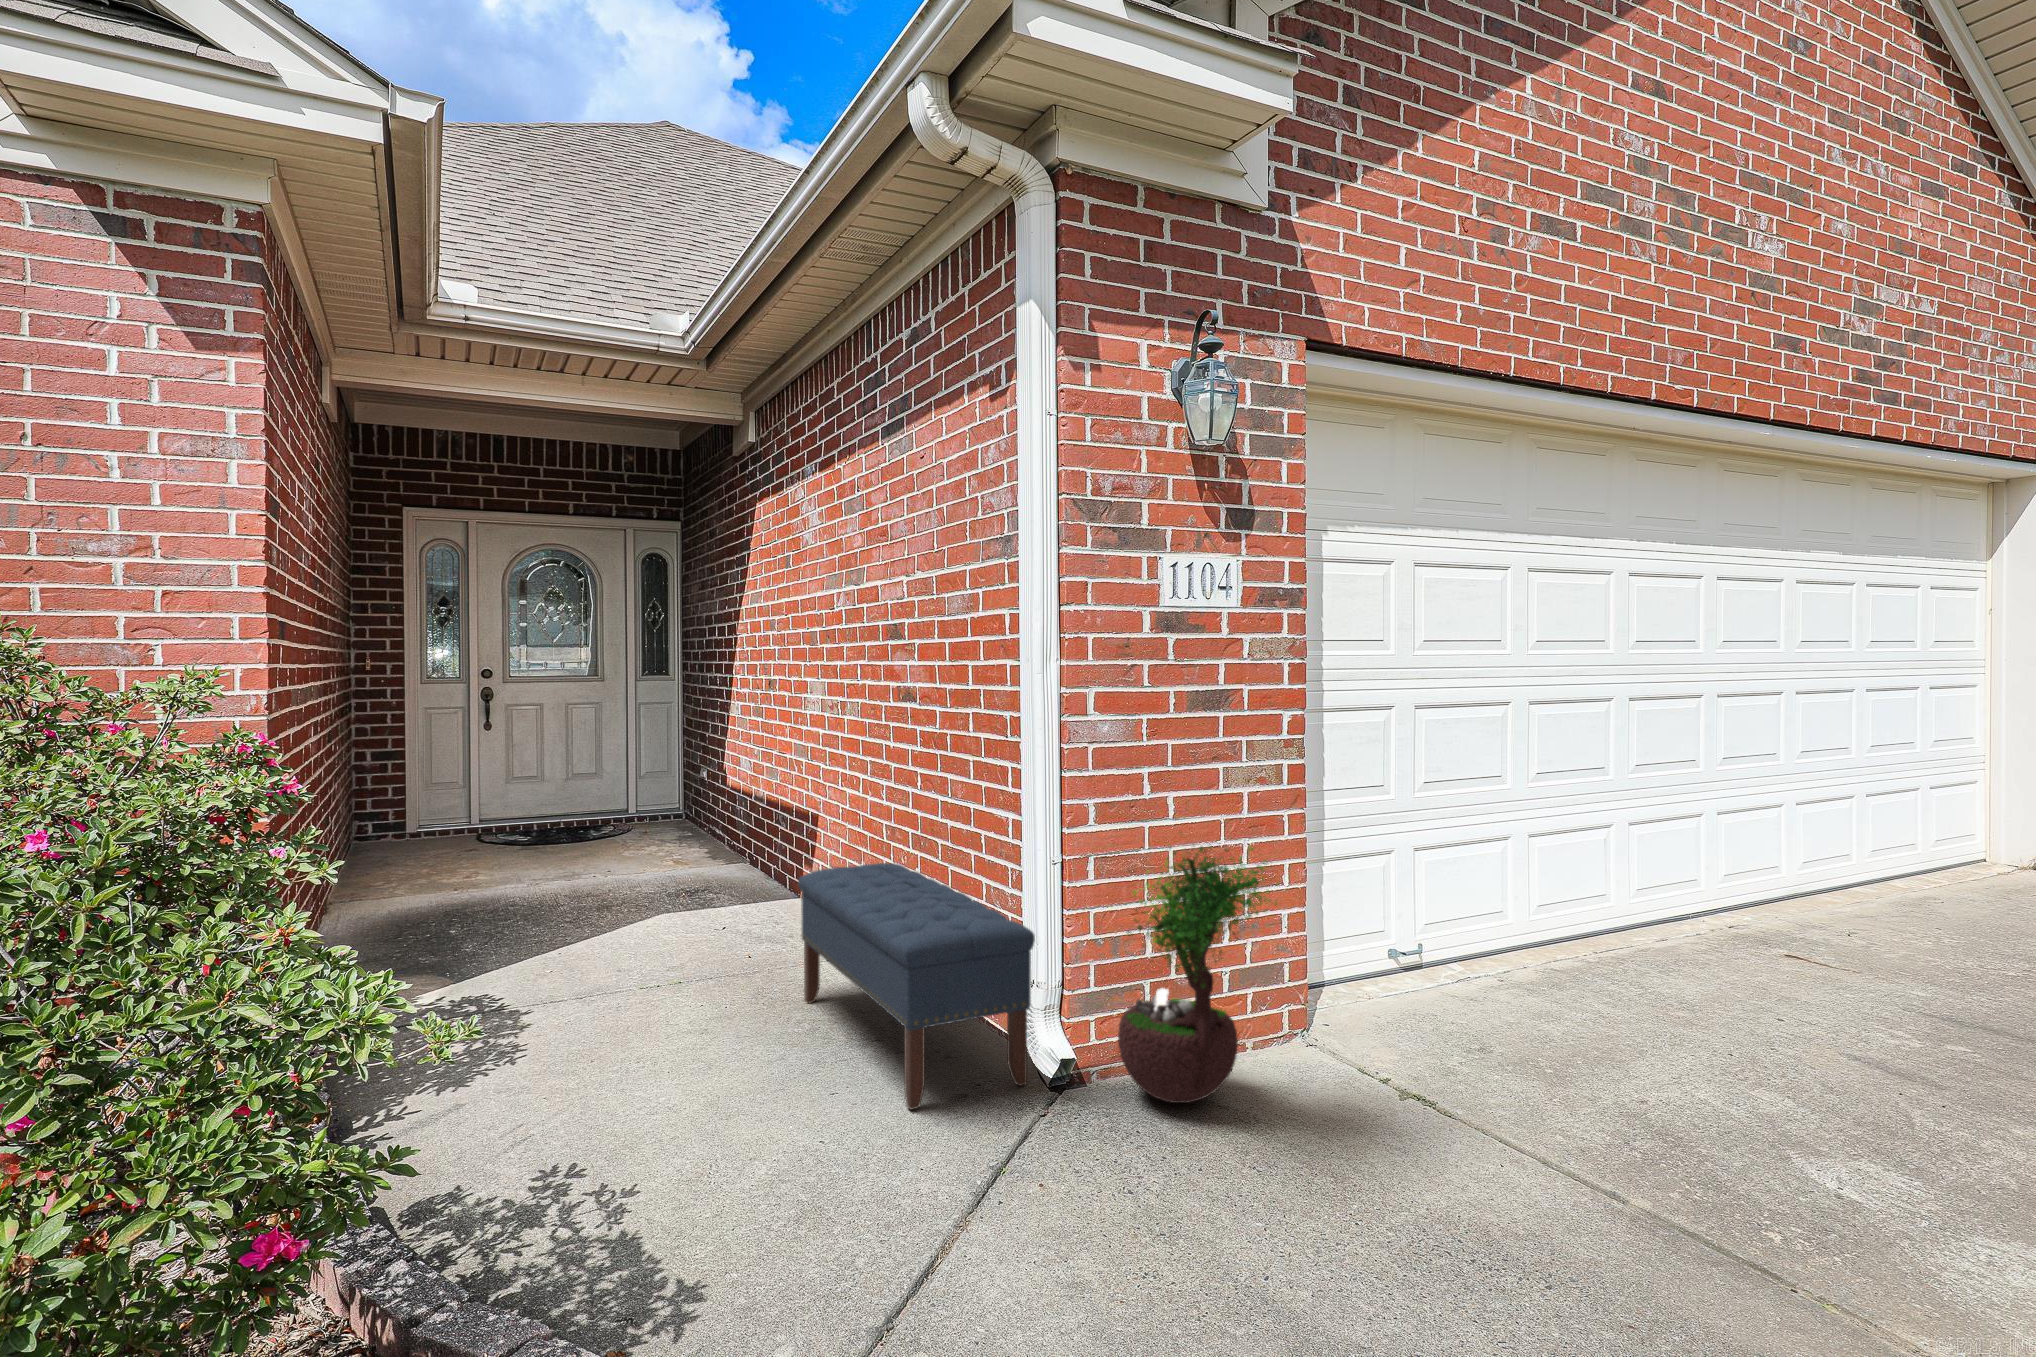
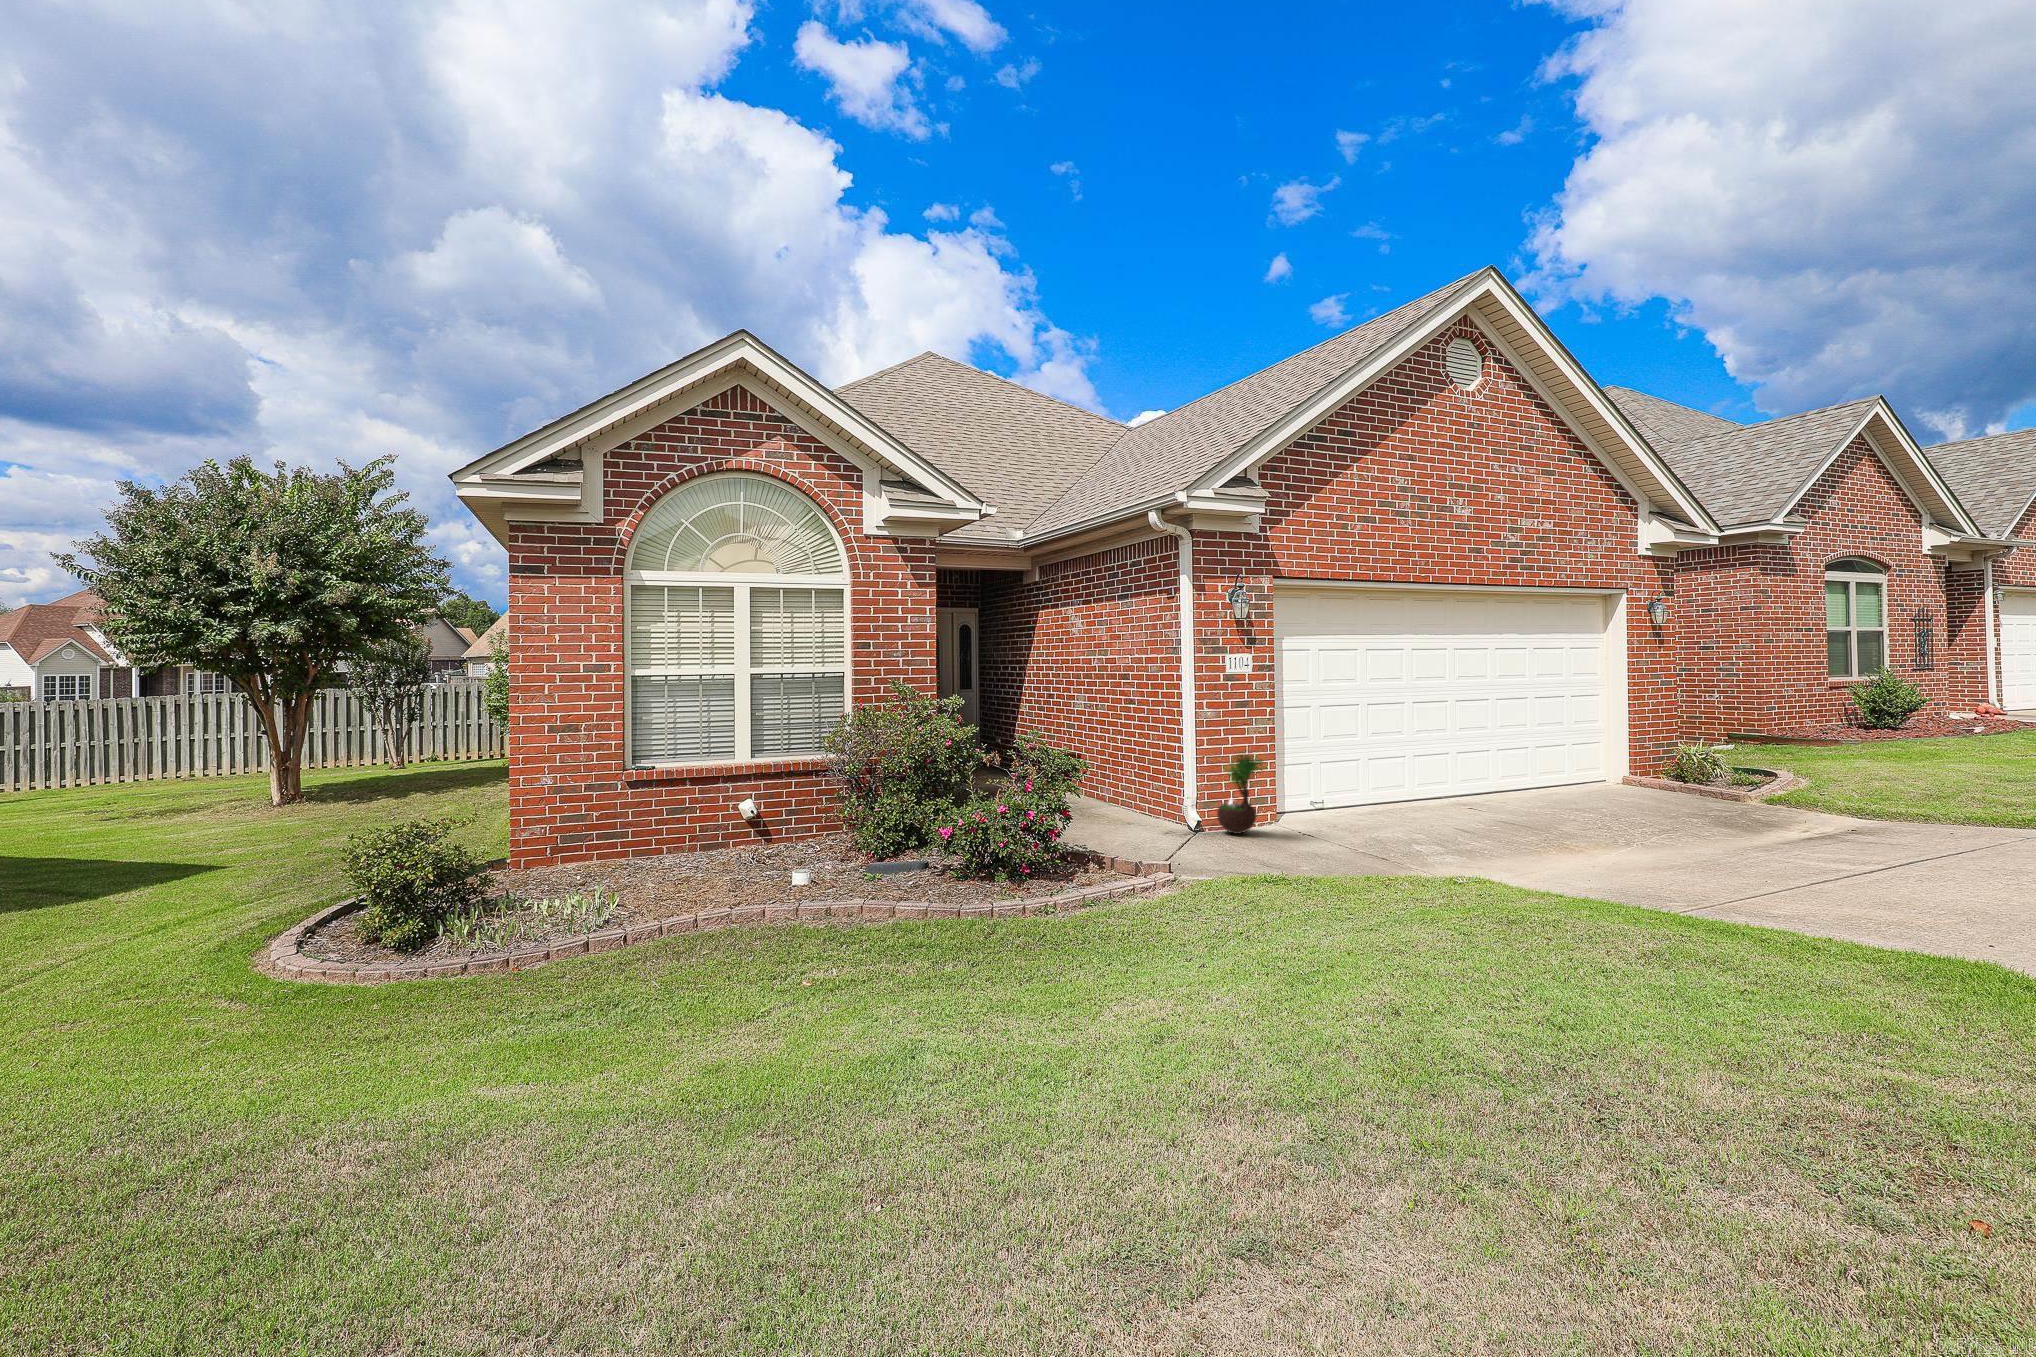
bench: present [798,863,1035,1109] -> none [1088,768,1189,836]

